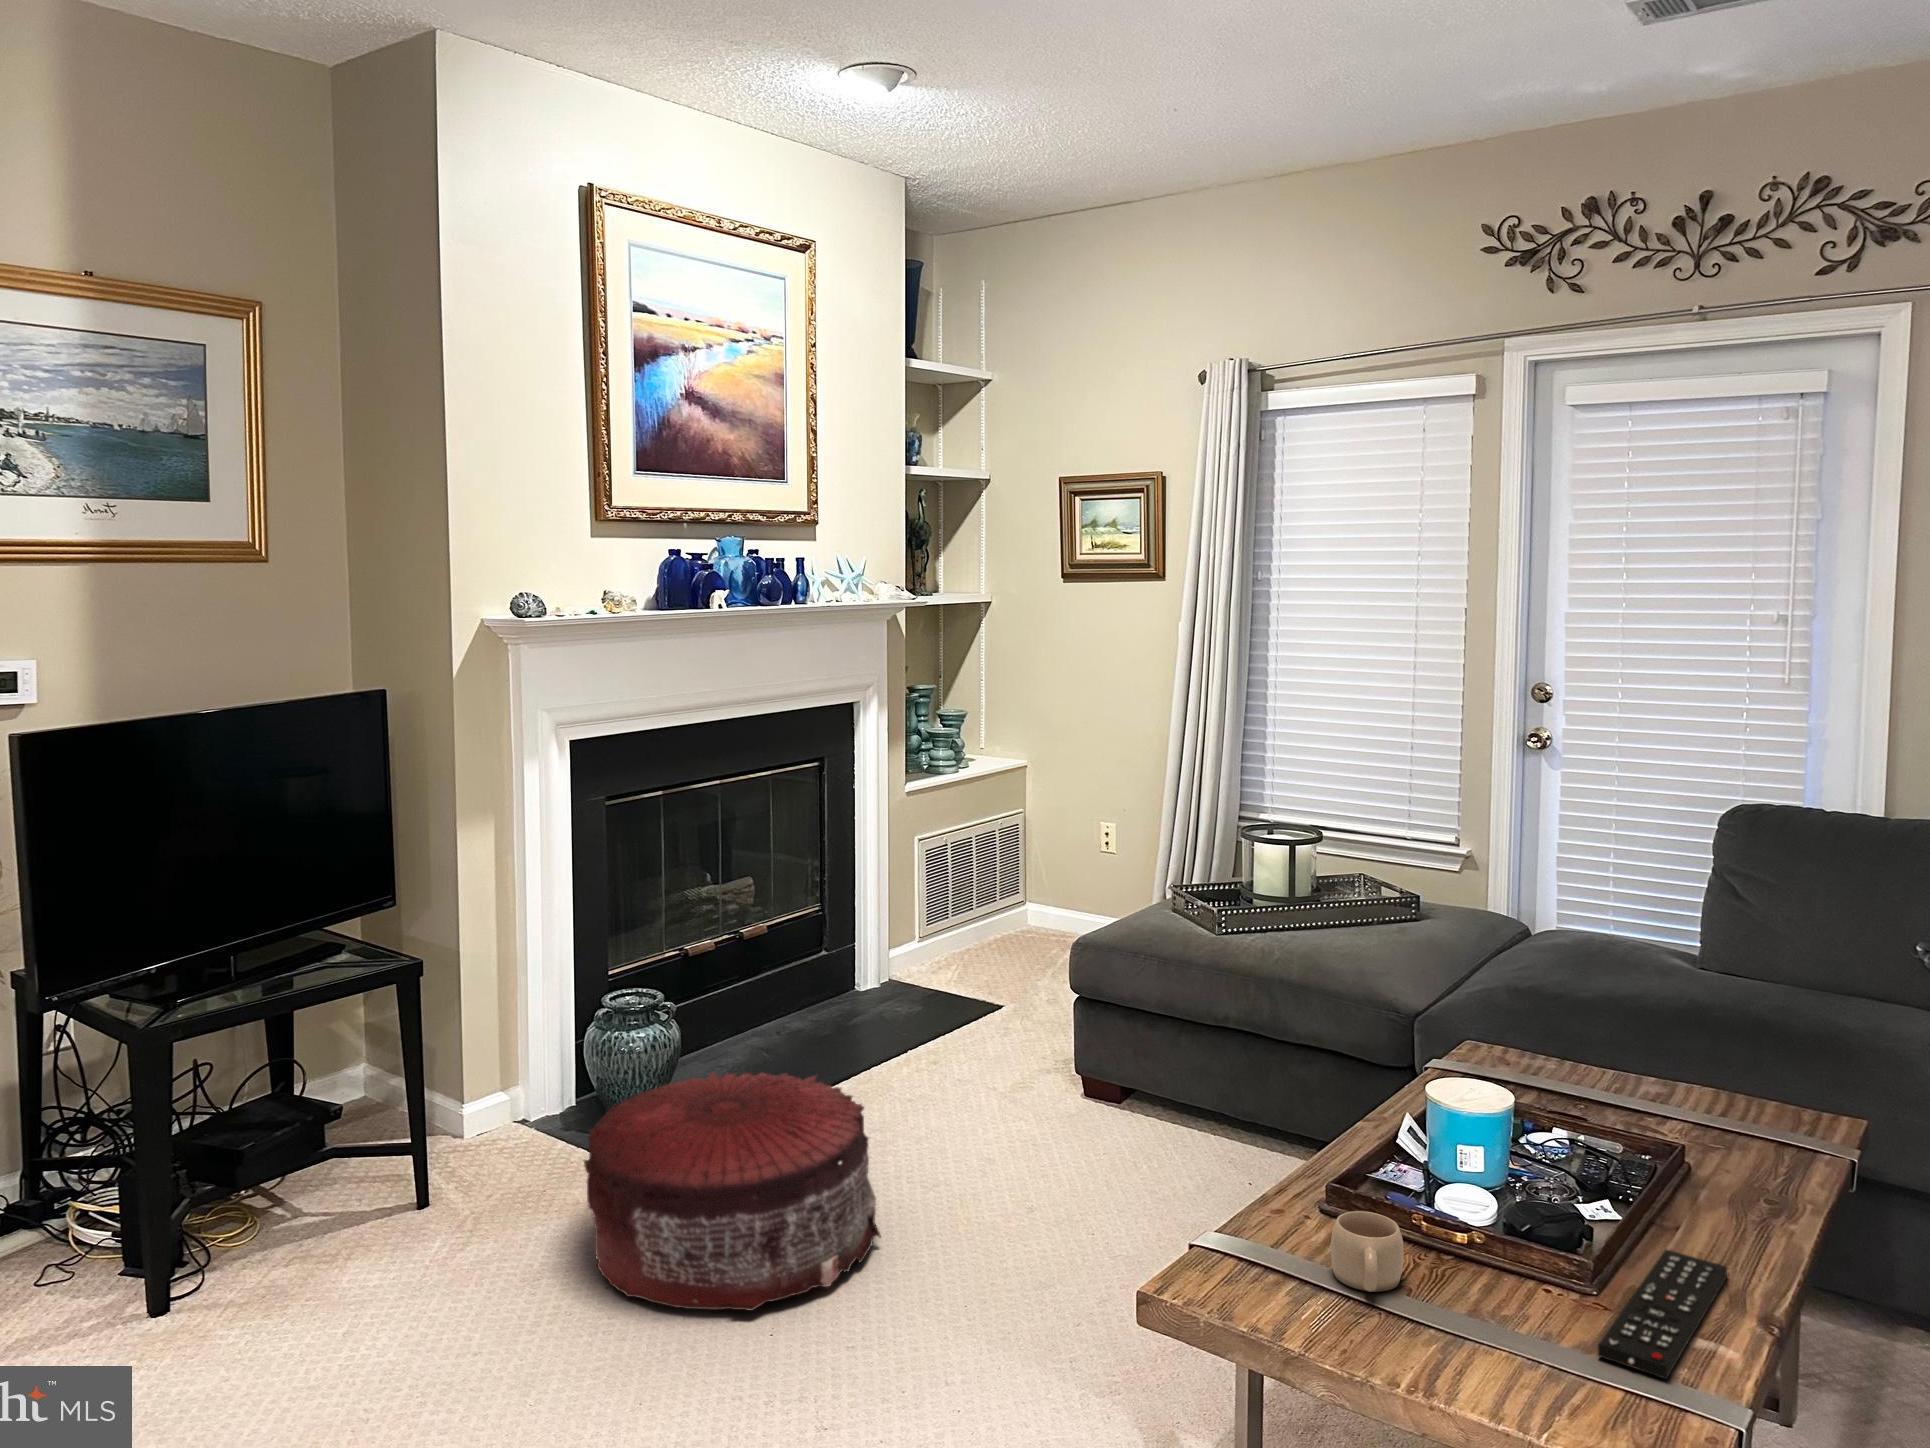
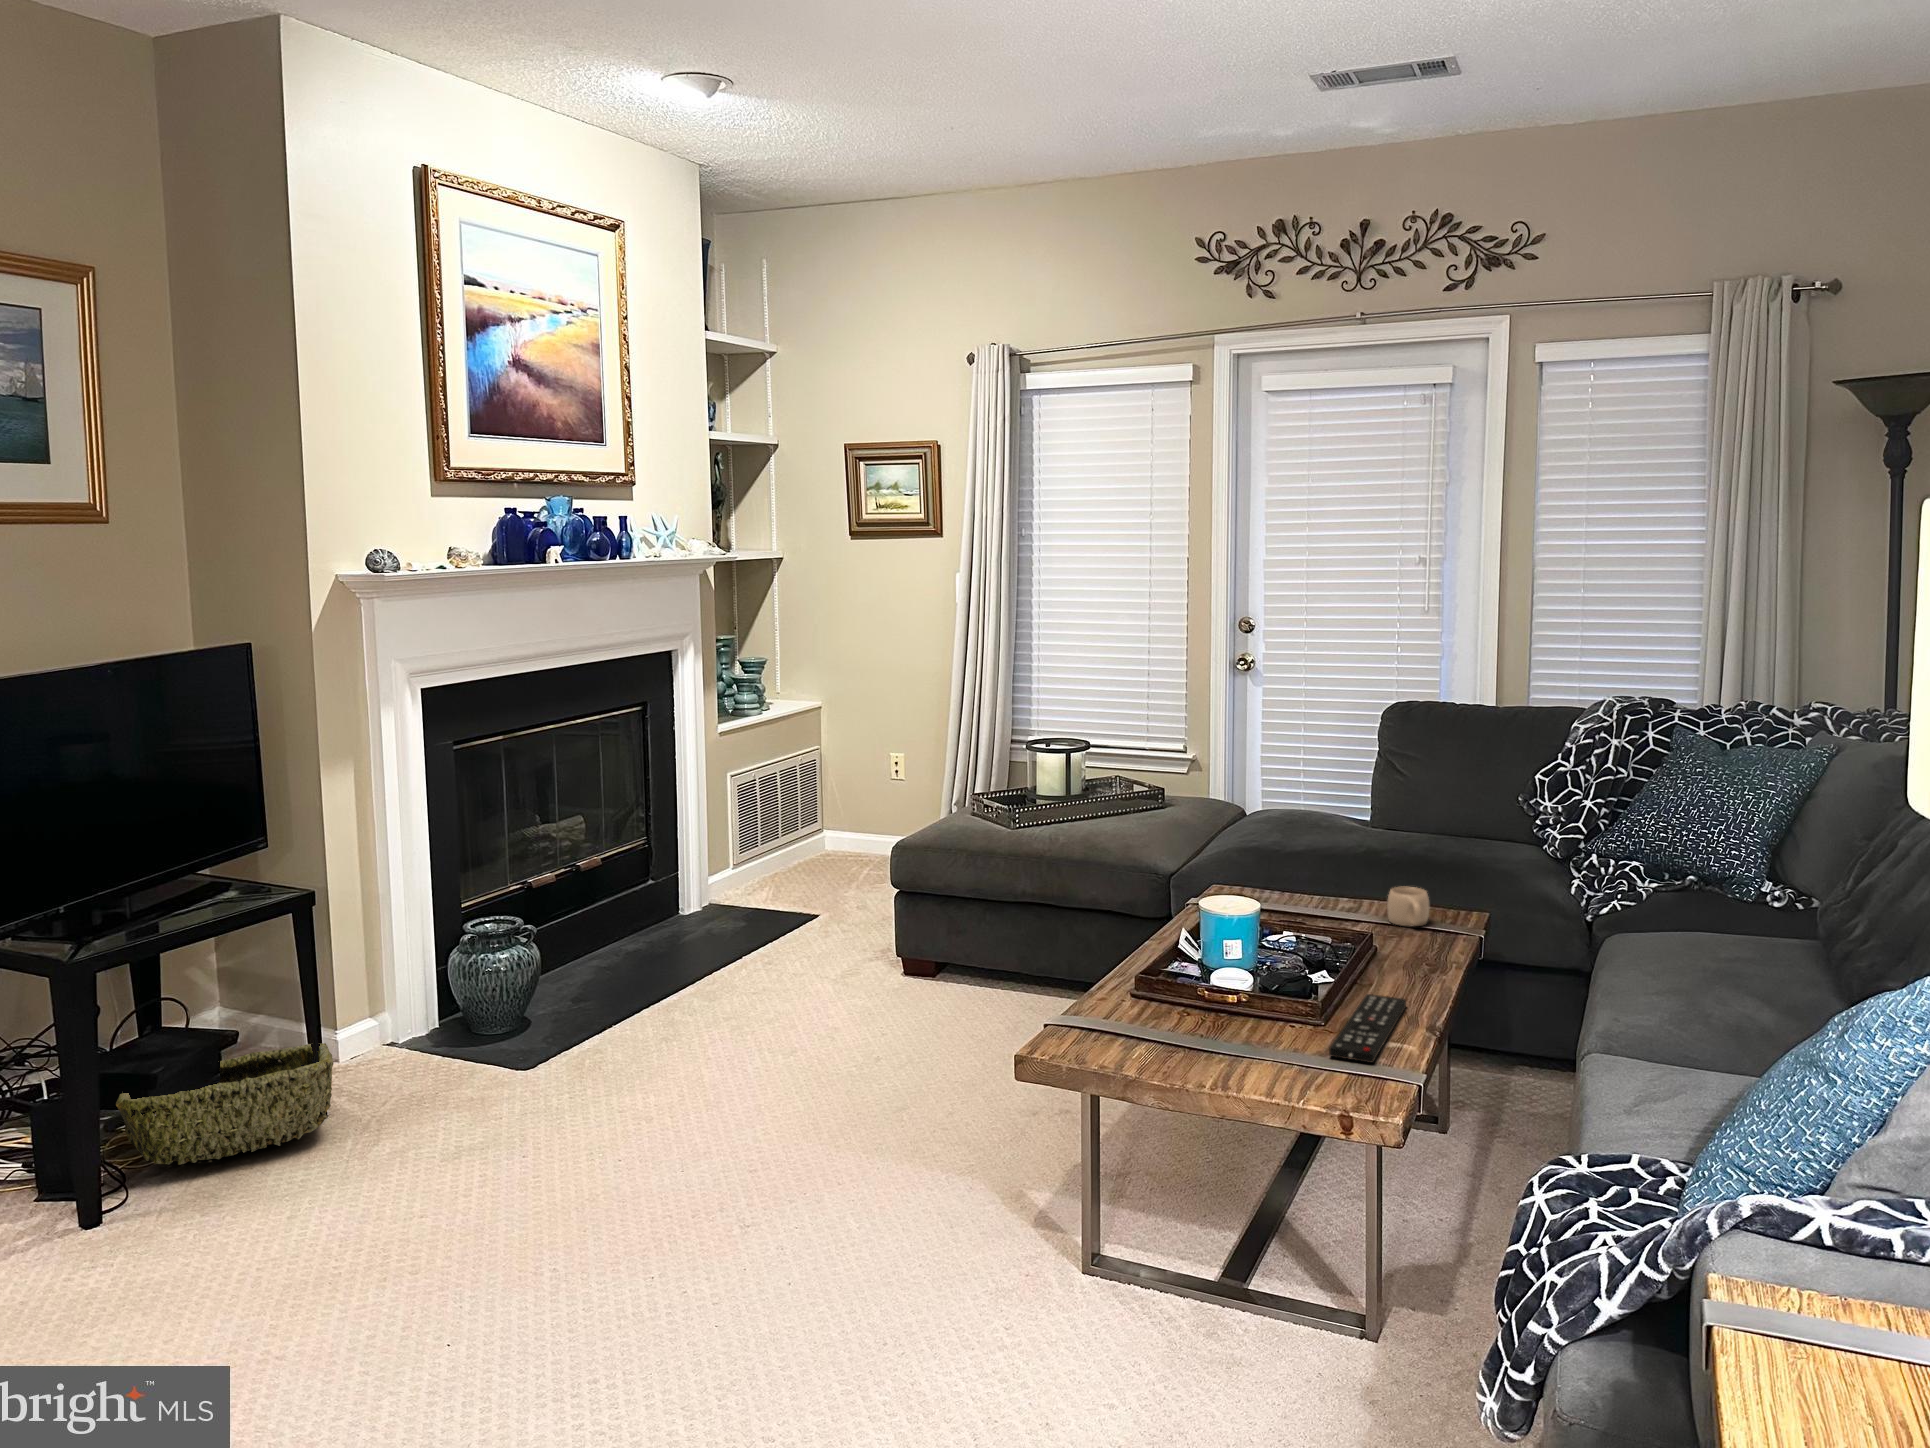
pouf: present [584,1072,881,1311] -> none [491,964,759,1160]
woven basket: none [202,1126,430,1252] -> present [116,1043,333,1165]
mug: present [1331,1211,1403,1292] -> present [1387,886,1429,927]

